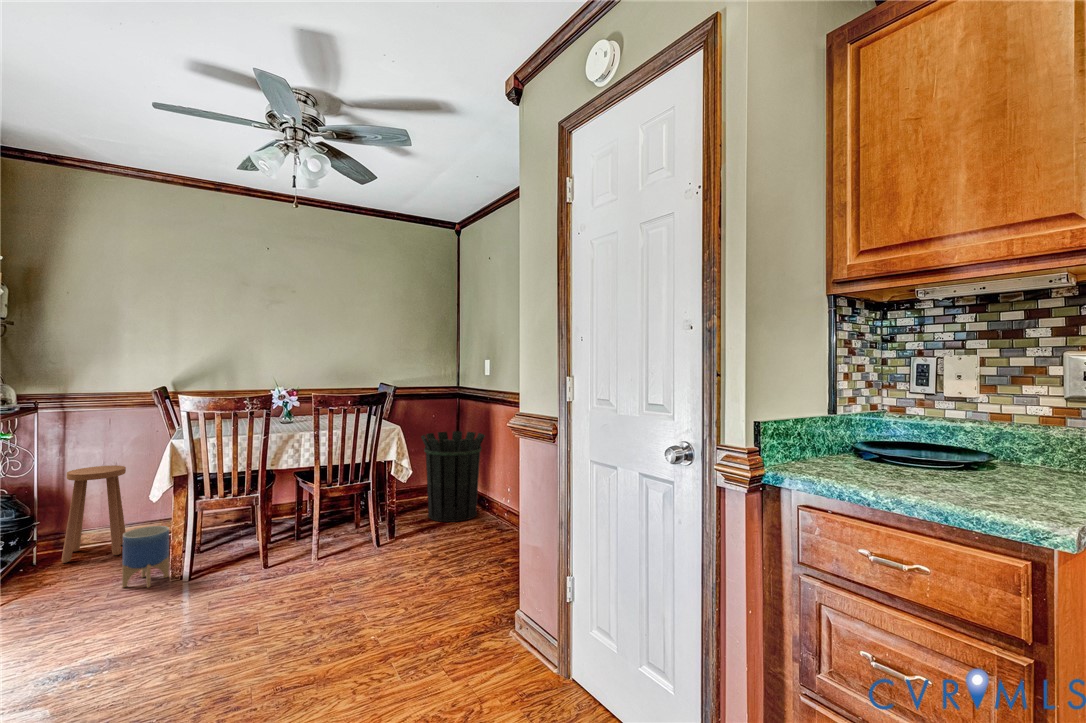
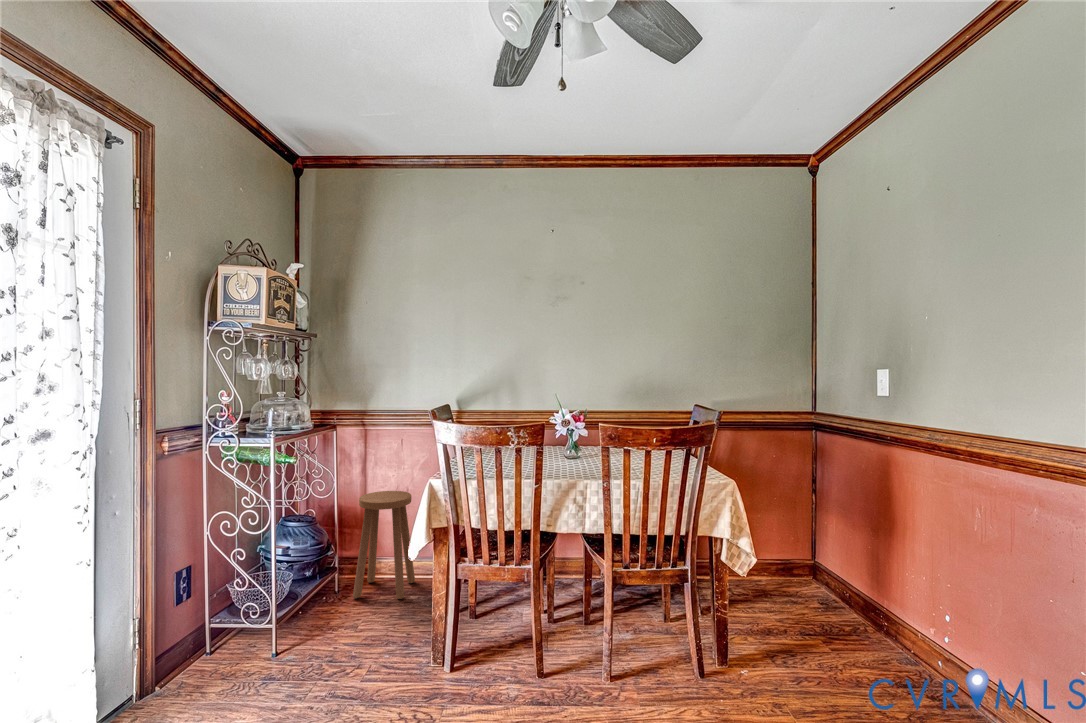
waste bin: present [421,431,485,522] -> none [764,484,884,648]
planter: present [122,526,169,588] -> none [382,585,431,672]

